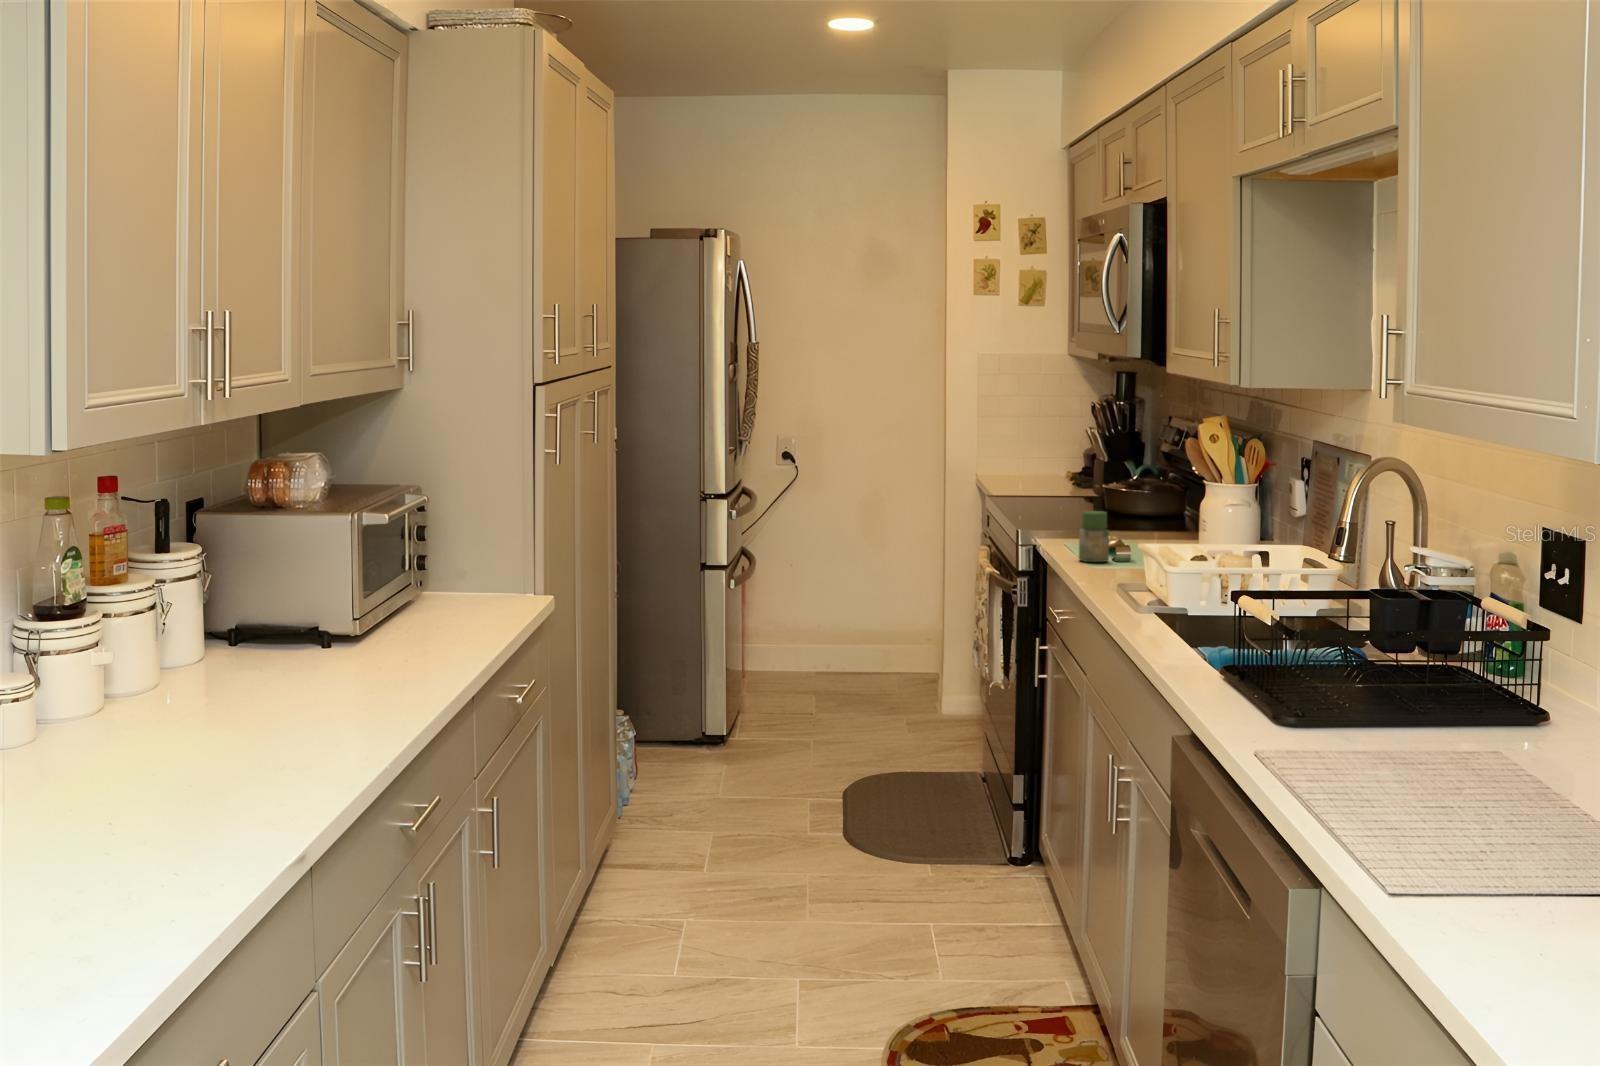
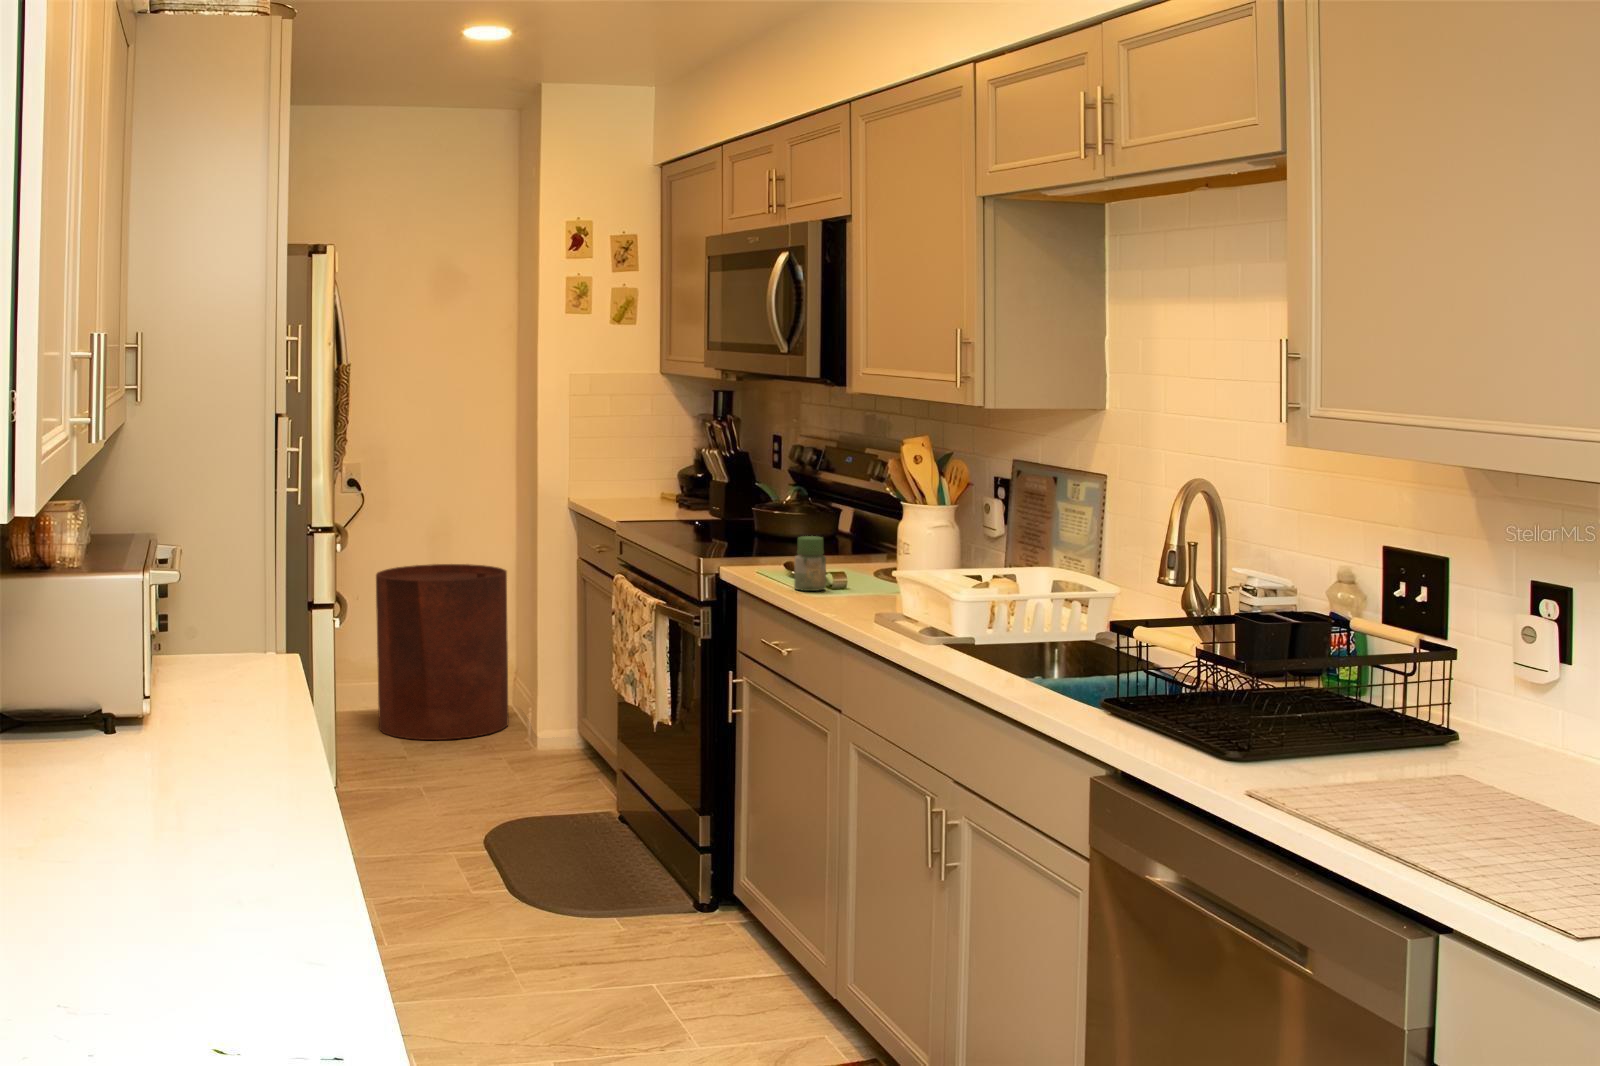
trash can: none [802,536,925,702] -> present [376,564,508,740]

